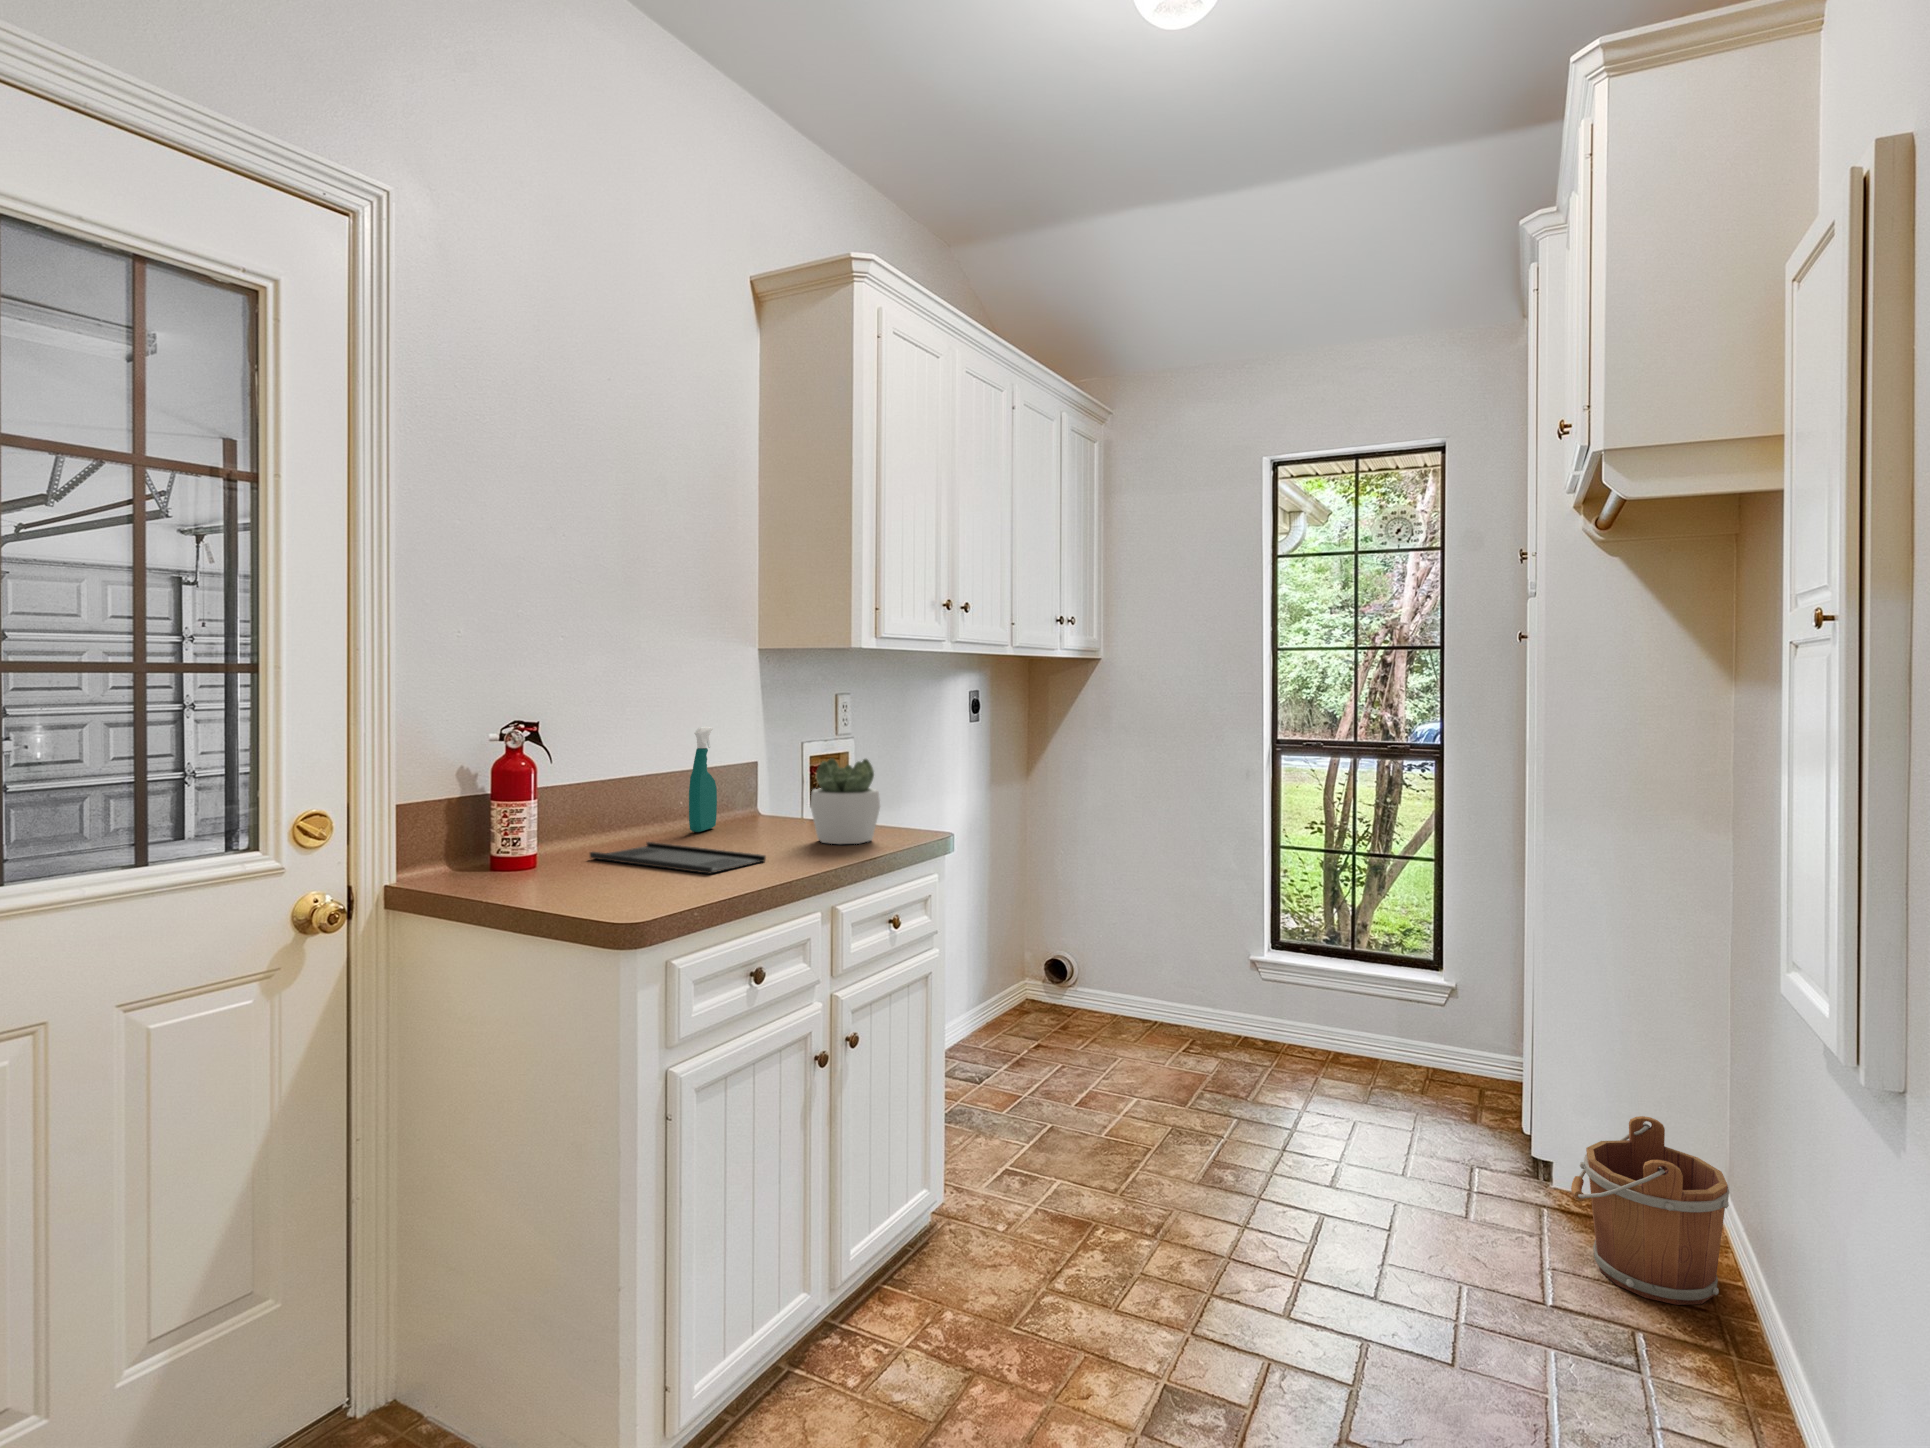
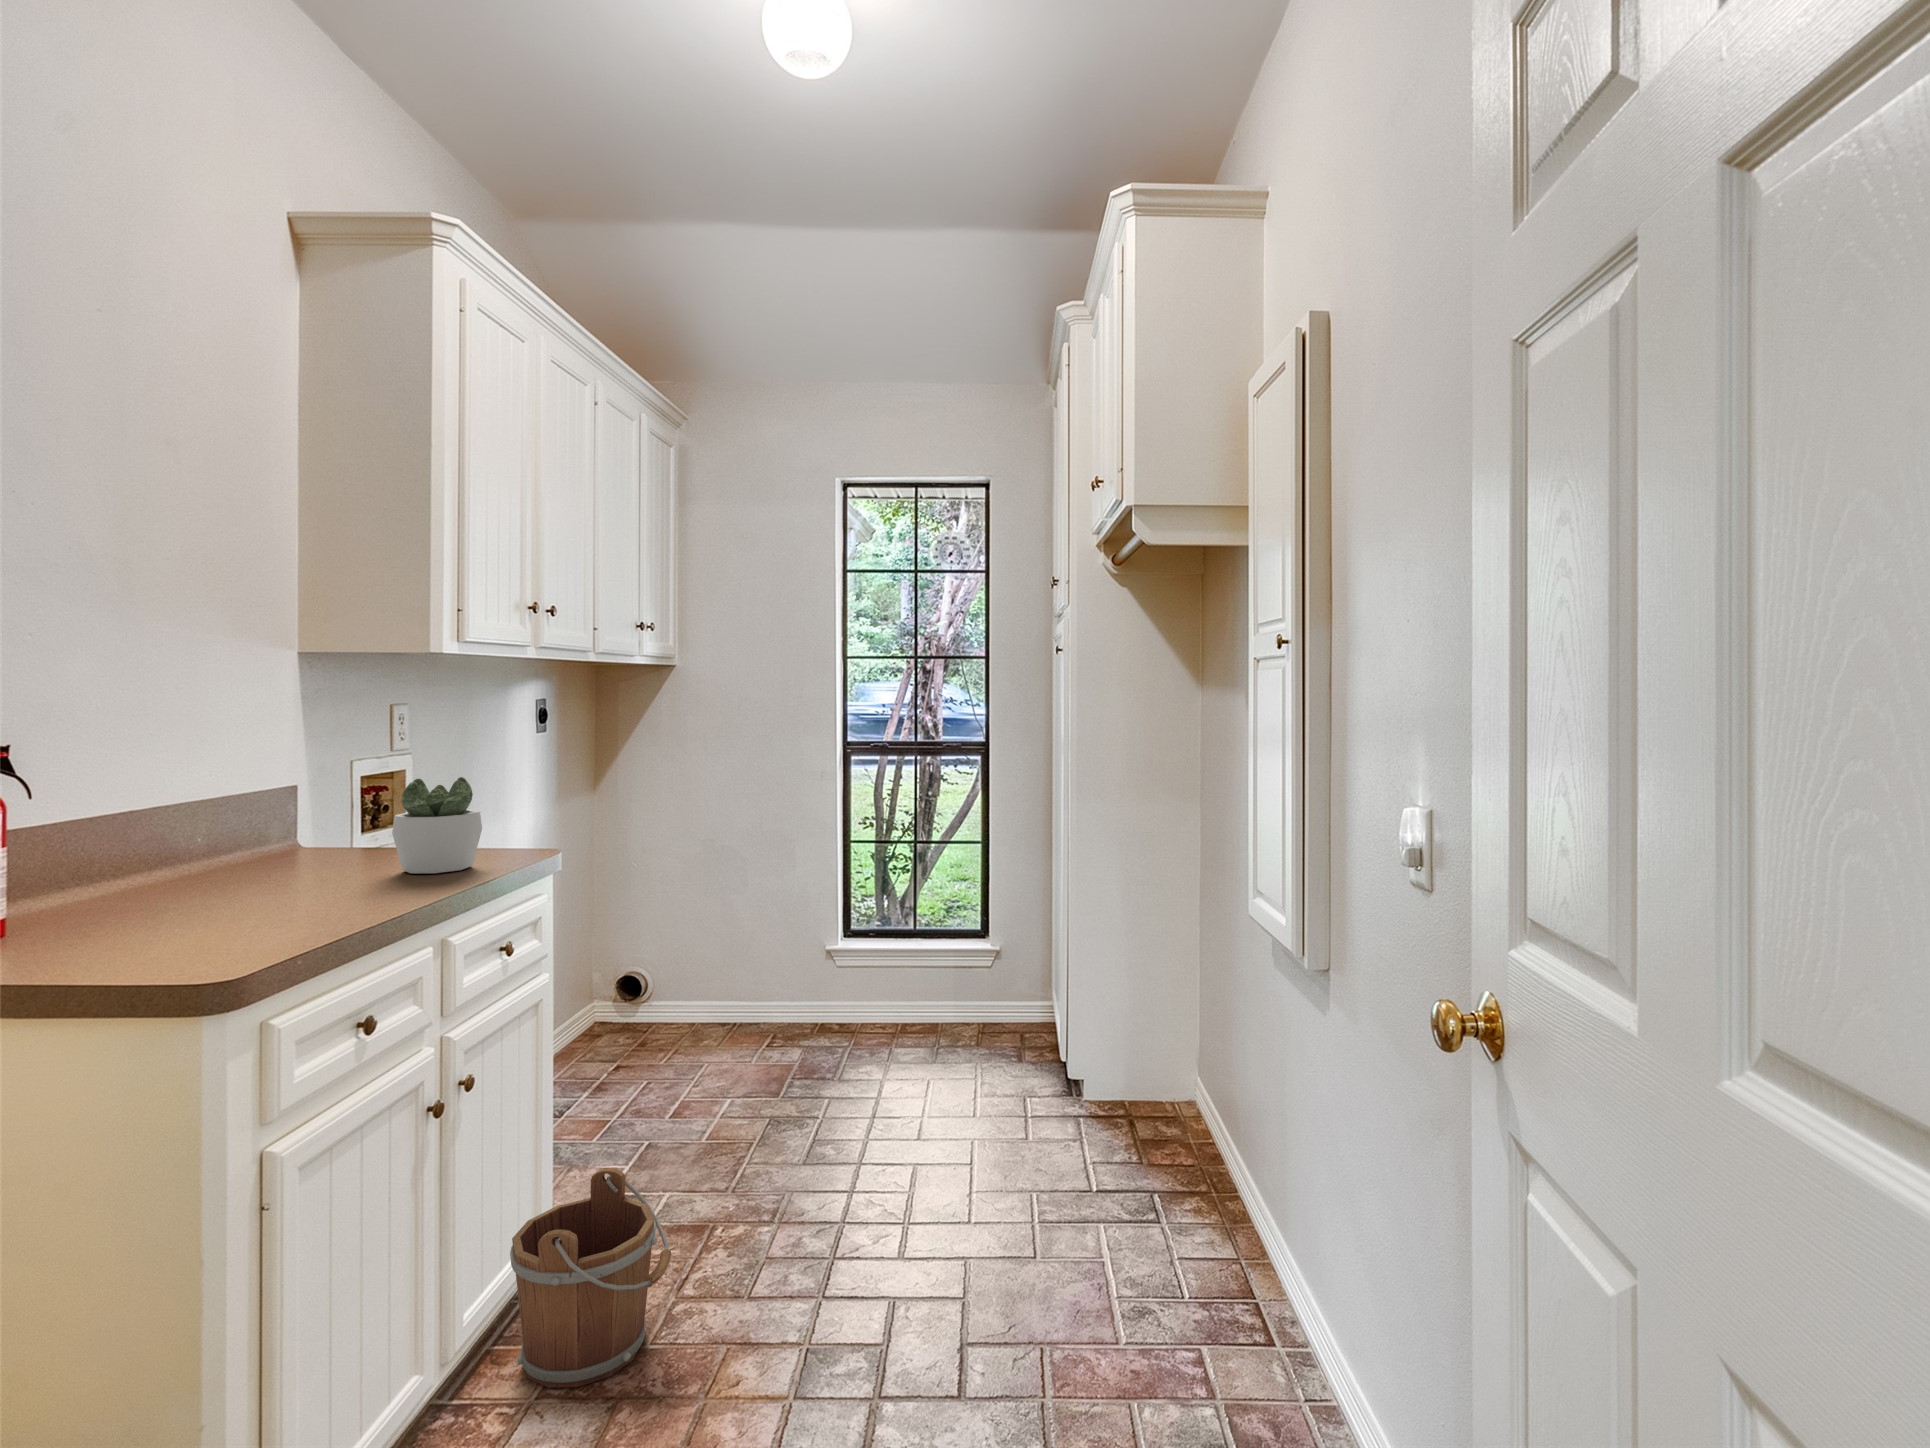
spray bottle: present [689,726,717,832] -> none [214,748,250,876]
tray: present [590,842,766,874] -> none [86,892,352,920]
bucket: present [1571,1116,1729,1305] -> present [510,1168,671,1388]

